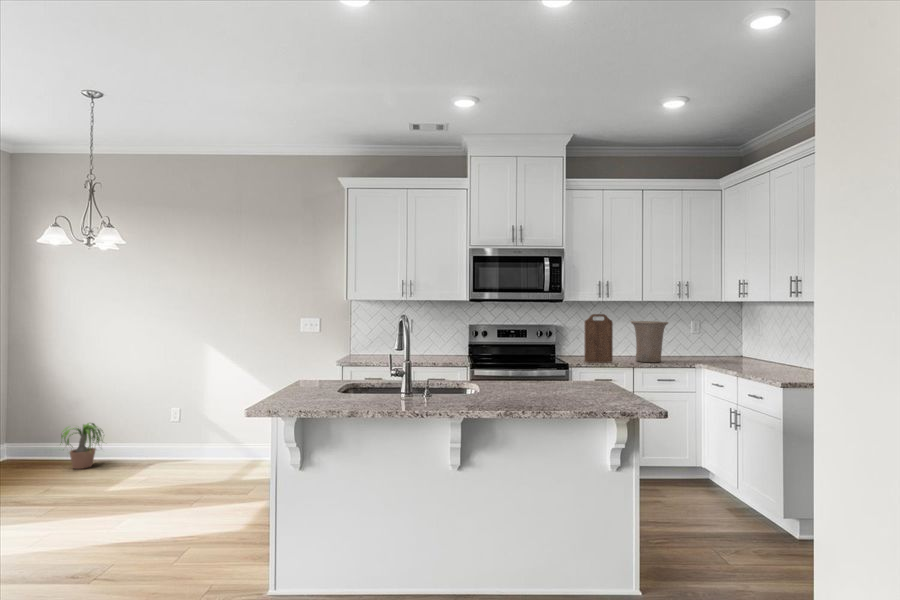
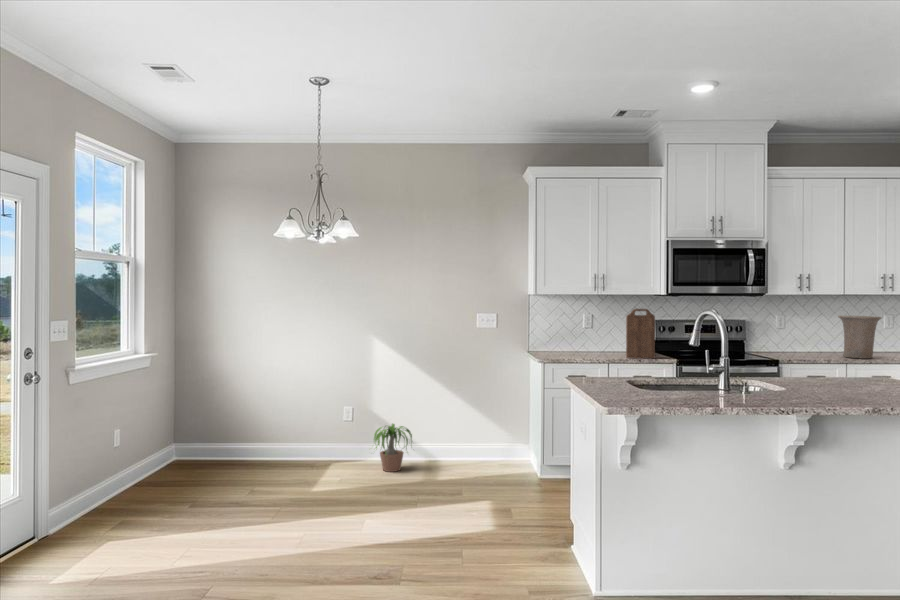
cutting board: present [584,314,613,362] -> present [626,309,655,358]
potted plant: present [61,423,103,469] -> present [374,424,412,472]

